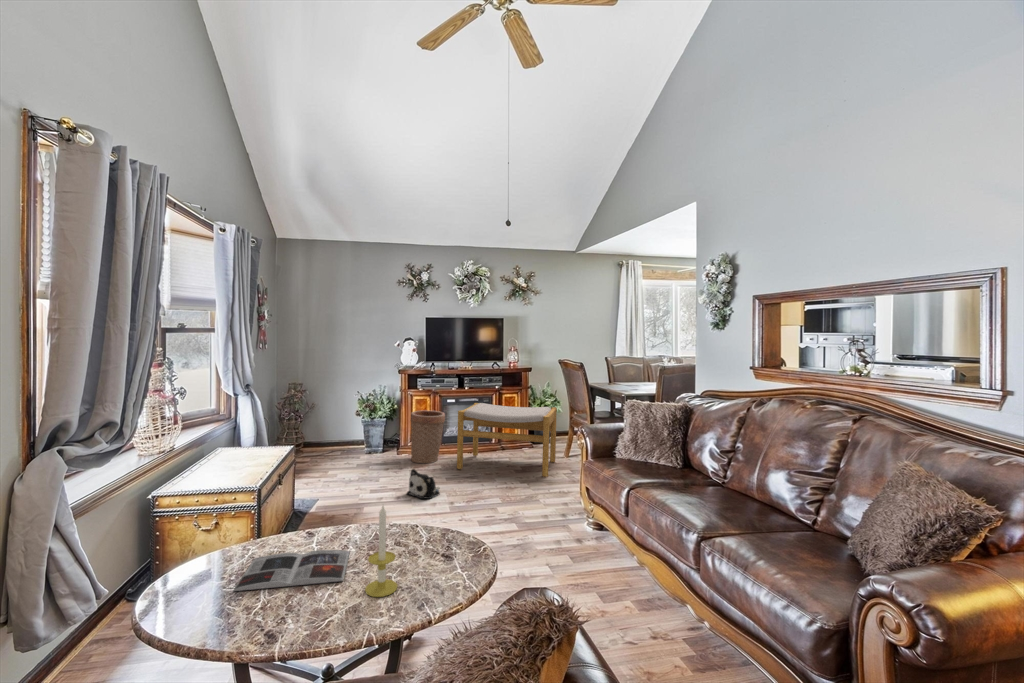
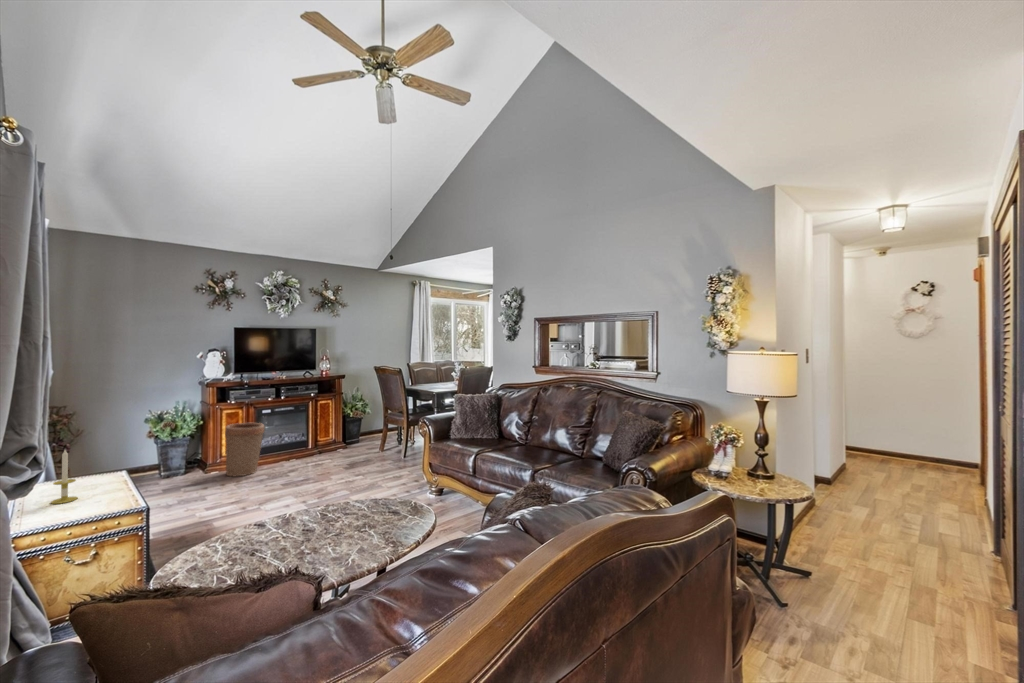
footstool: present [457,403,557,477] -> none [285,408,377,474]
plush toy: present [407,469,440,499] -> none [247,478,283,504]
candle: present [365,506,397,597] -> present [51,450,78,504]
magazine: present [234,550,350,591] -> none [237,522,334,562]

